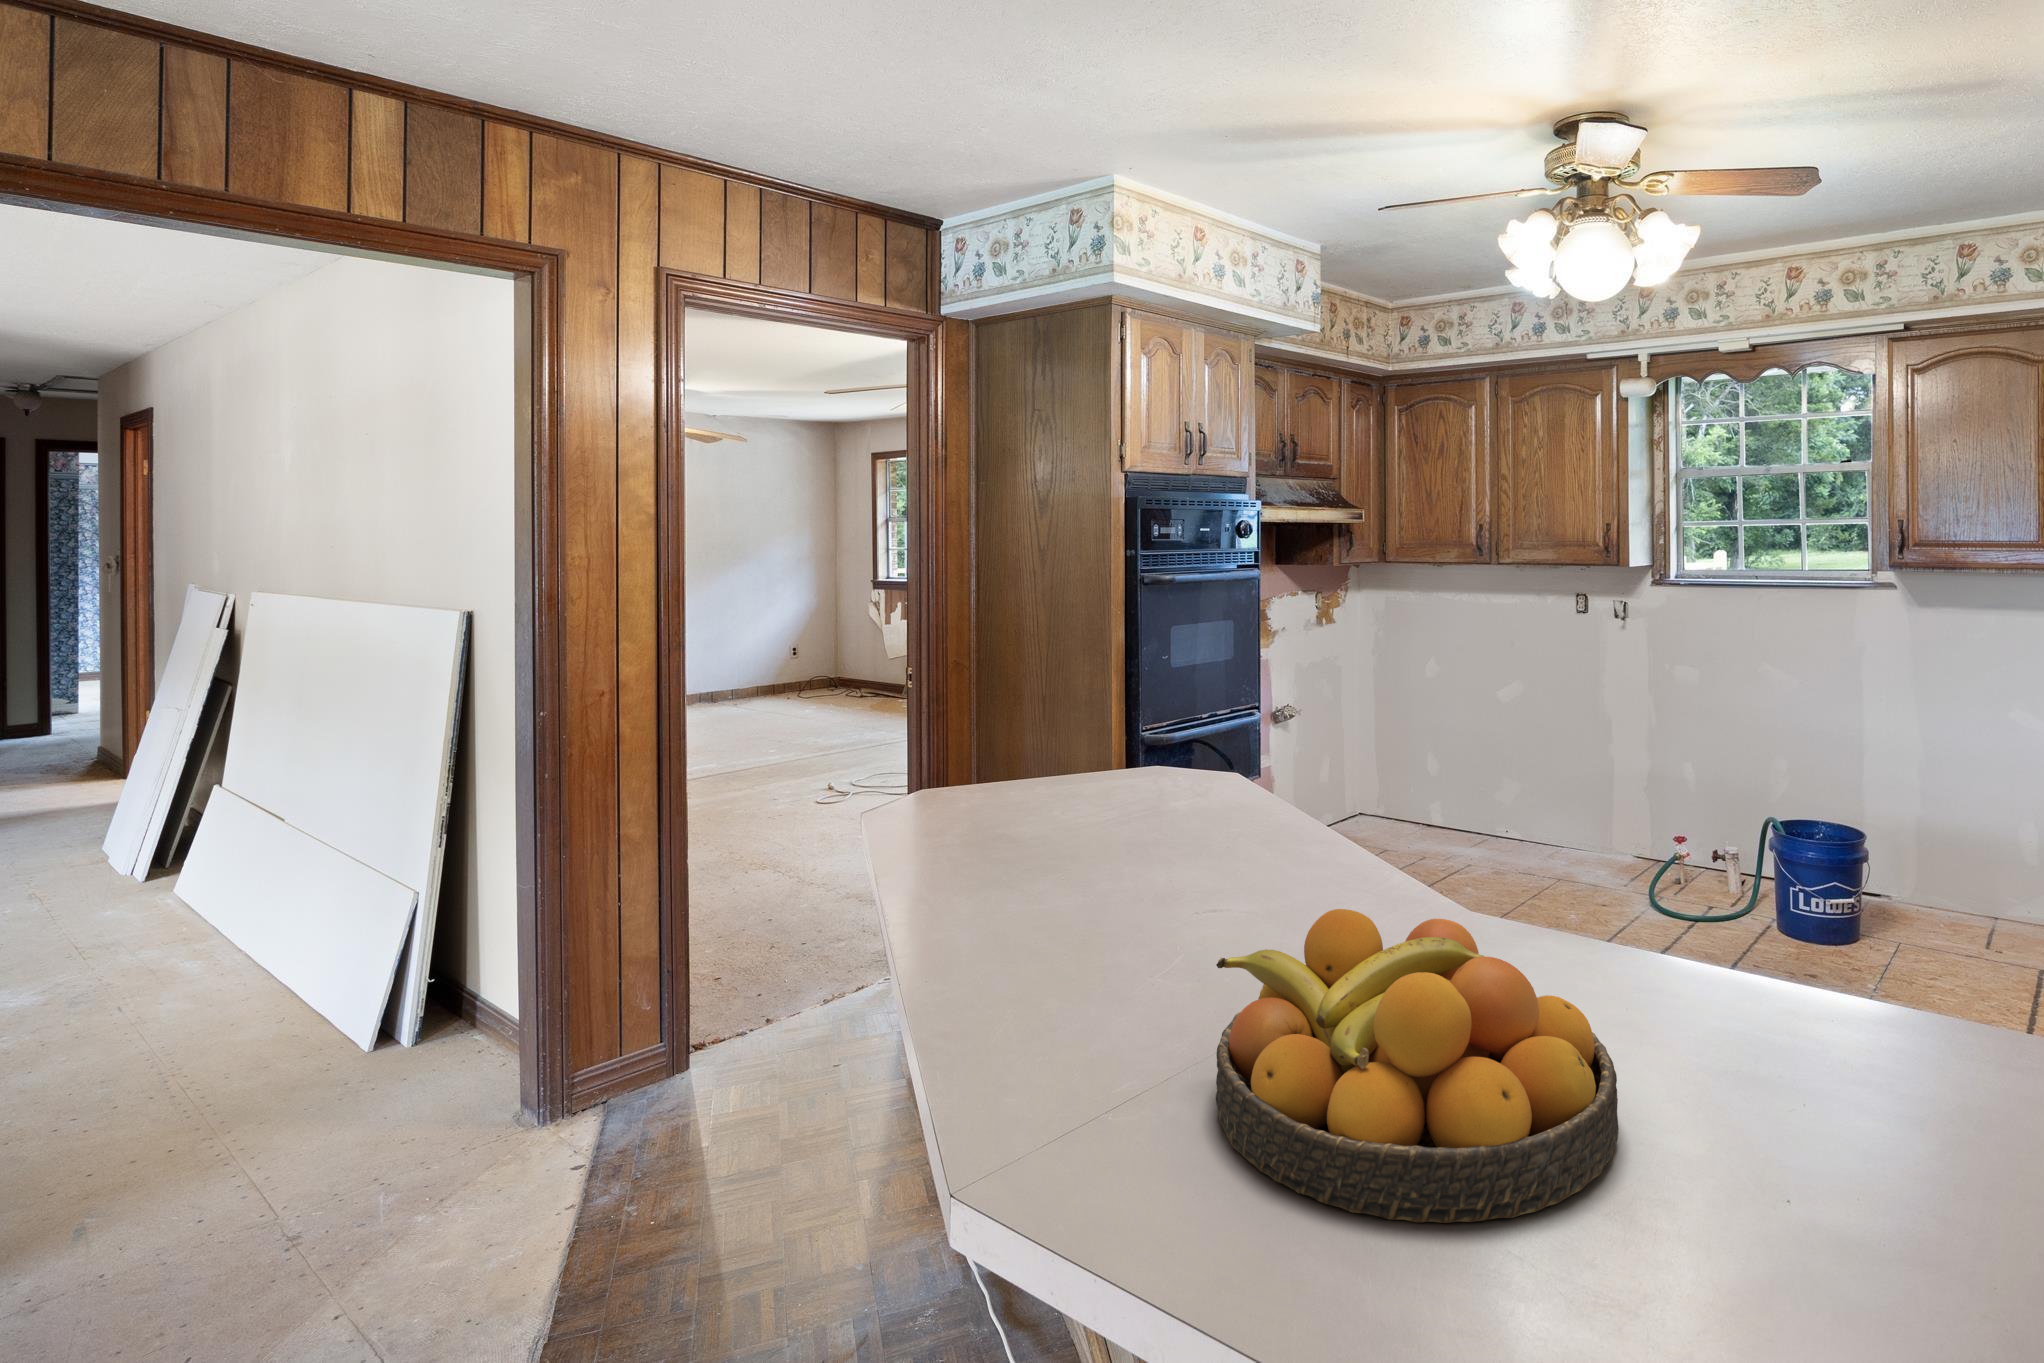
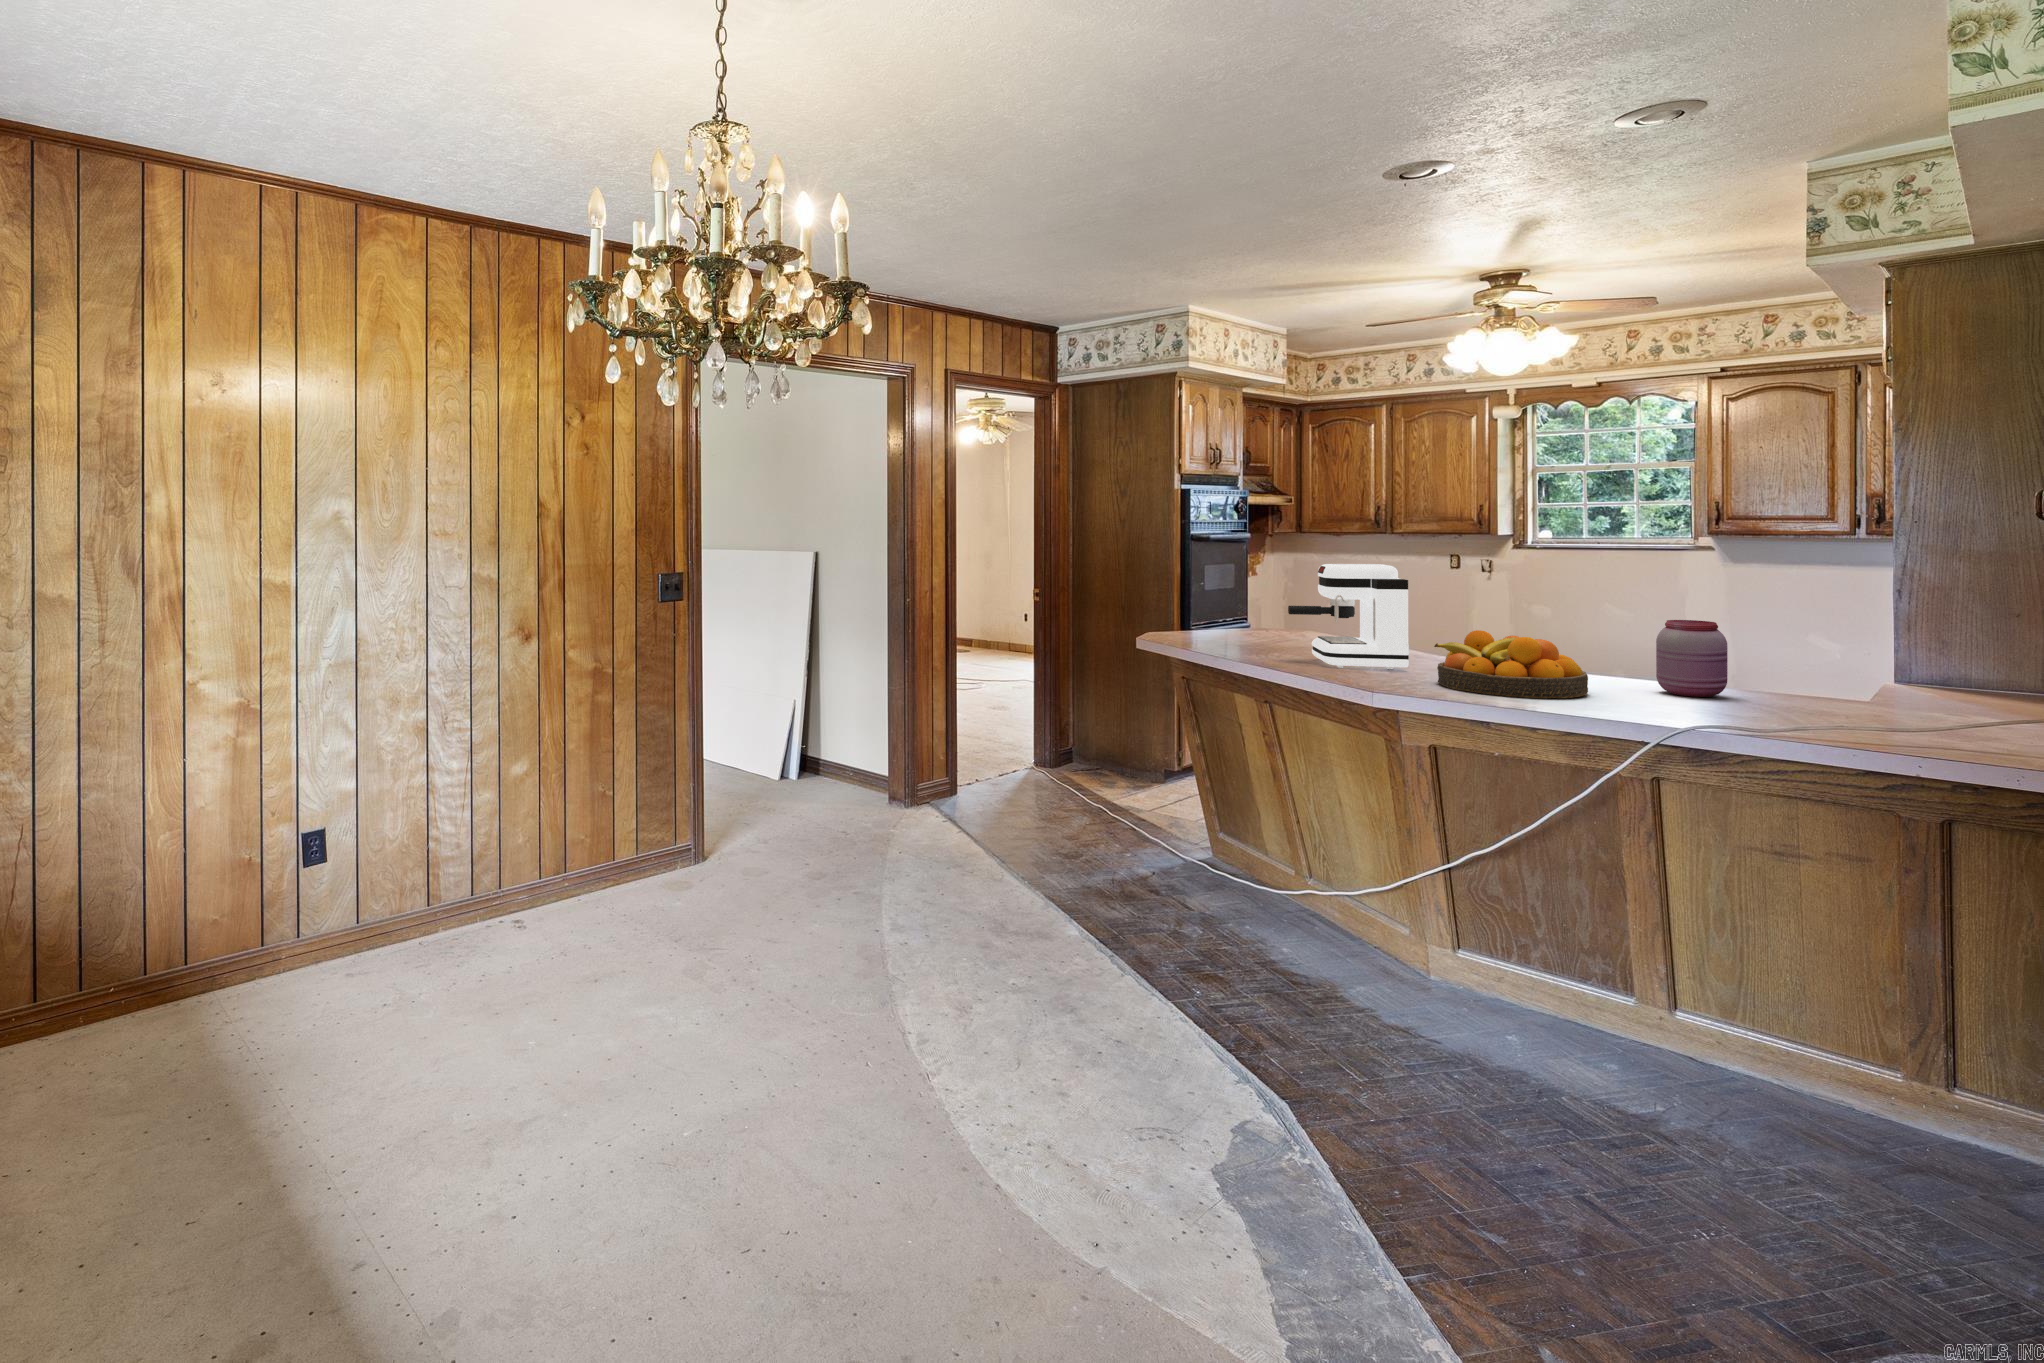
coffee maker: none [1004,671,1249,965] -> present [1288,564,1409,669]
jar: none [1812,865,2001,1127] -> present [1656,620,1728,697]

